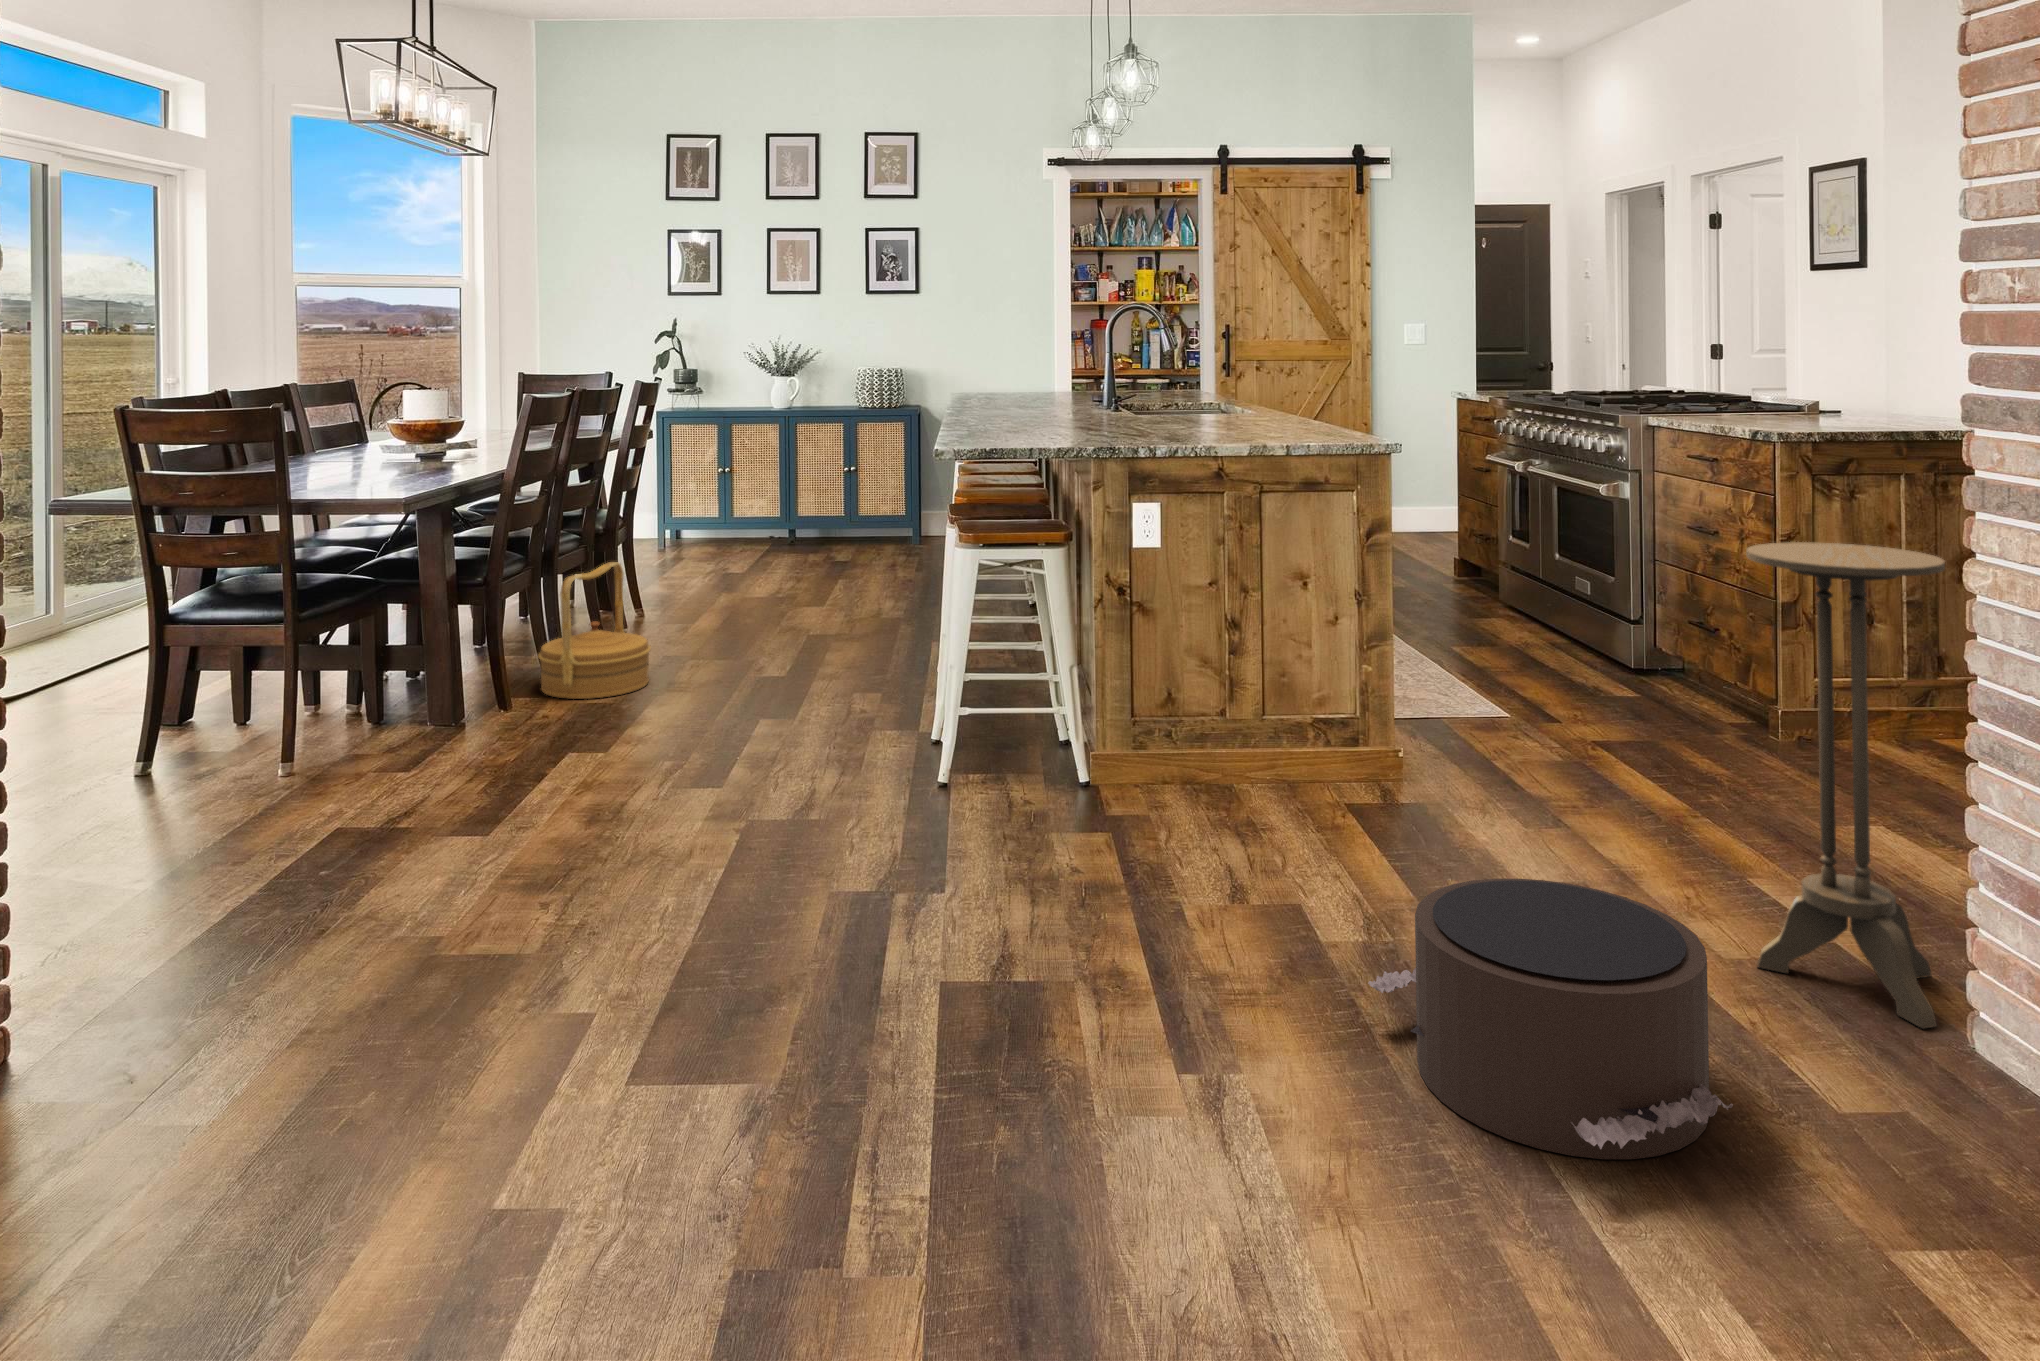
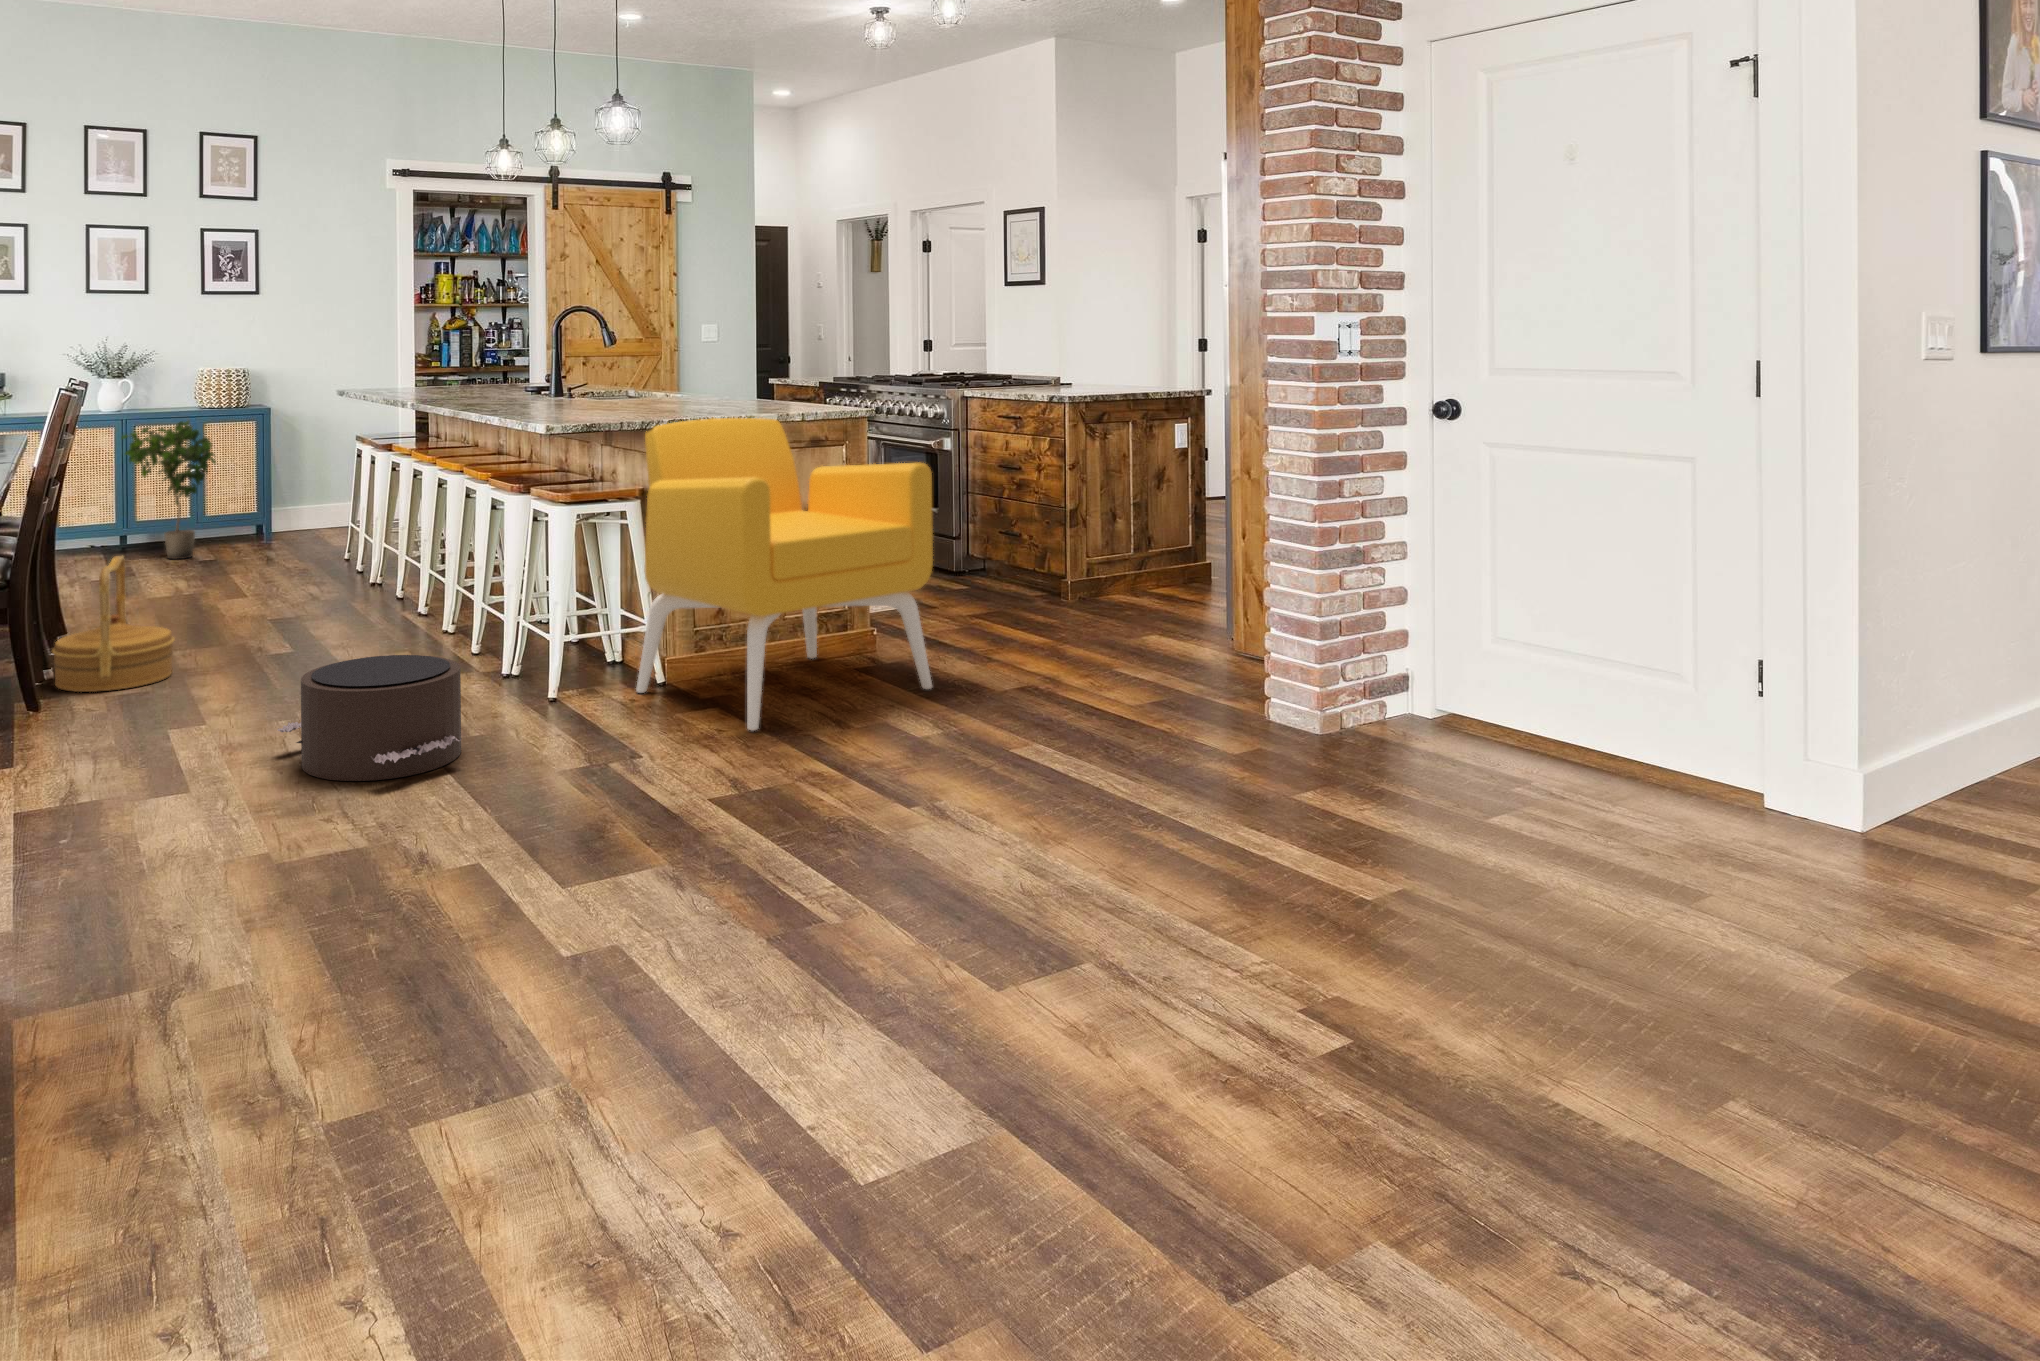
potted plant: none [769,421,863,556] -> present [122,421,216,559]
armchair: none [1024,450,1405,883] -> present [636,418,933,730]
side table: present [1746,542,1945,1028] -> none [1151,452,1252,714]
pouf: present [1368,879,1733,1159] -> present [278,655,462,781]

